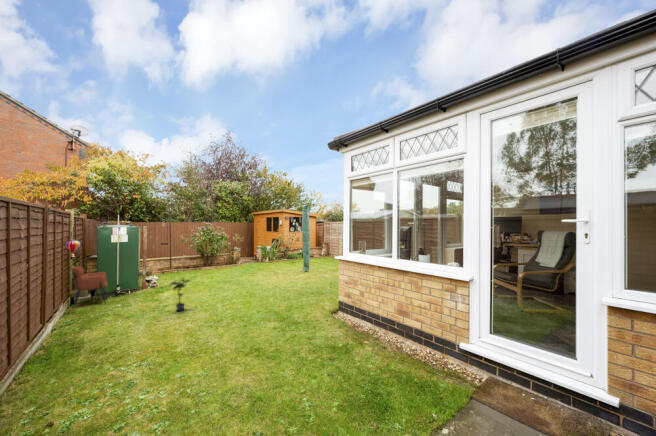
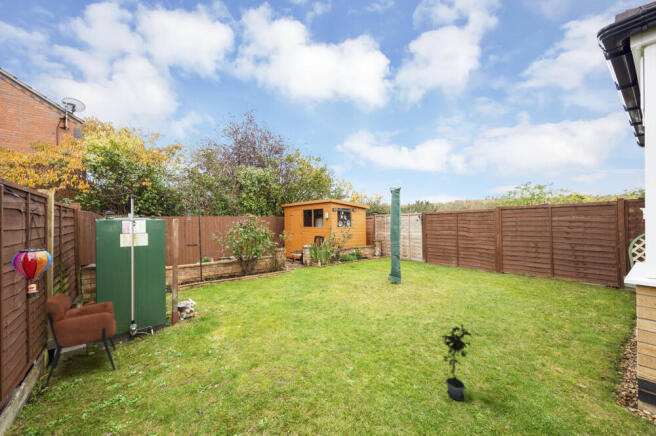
potted plant: present [170,278,189,311] -> present [442,325,472,400]

